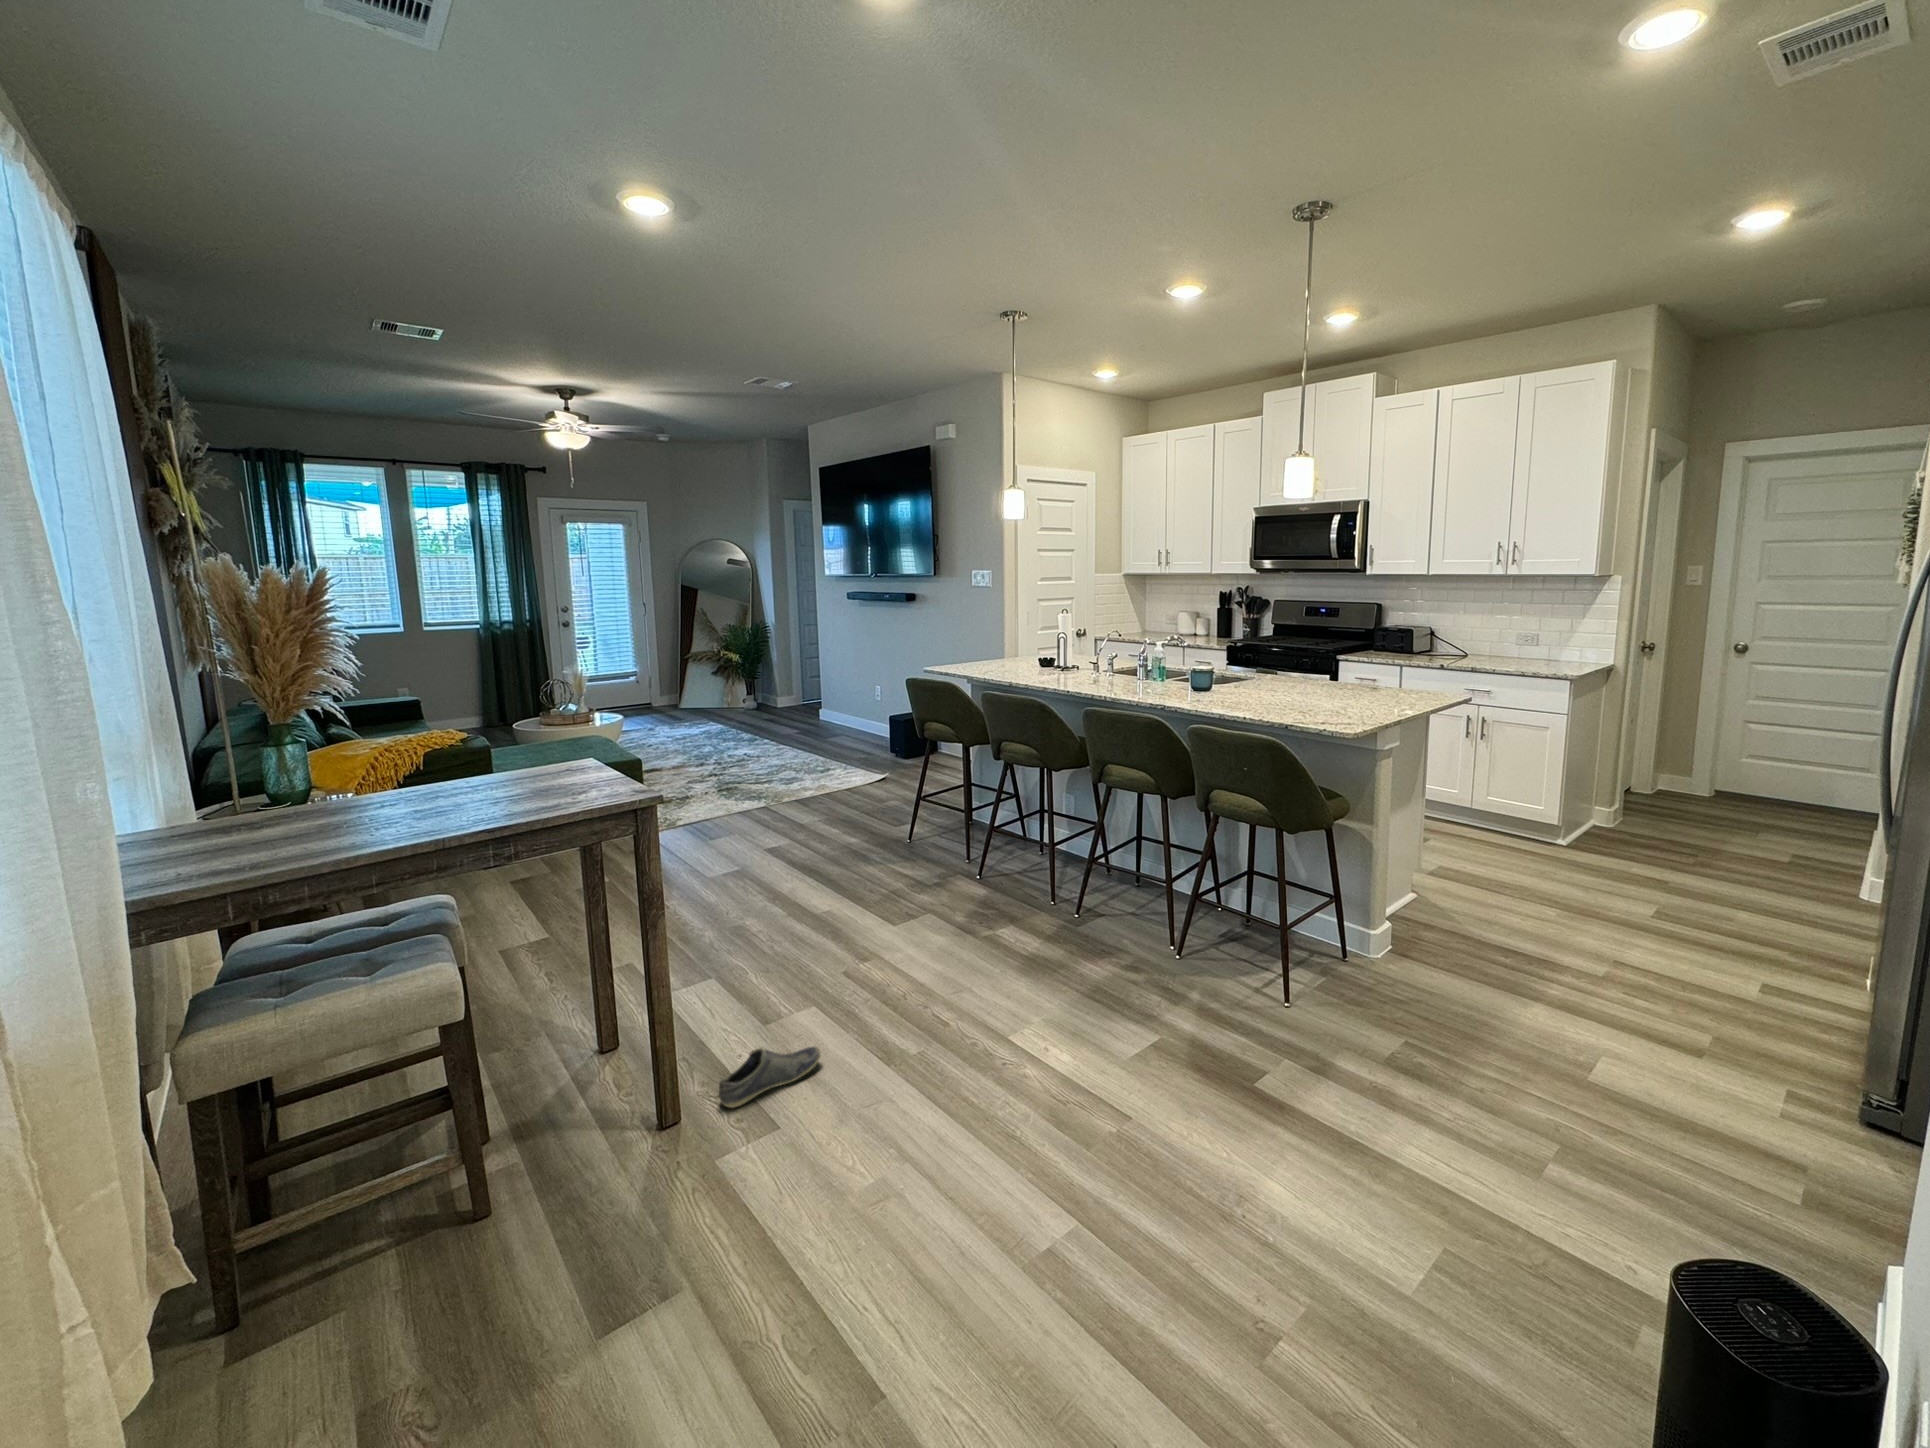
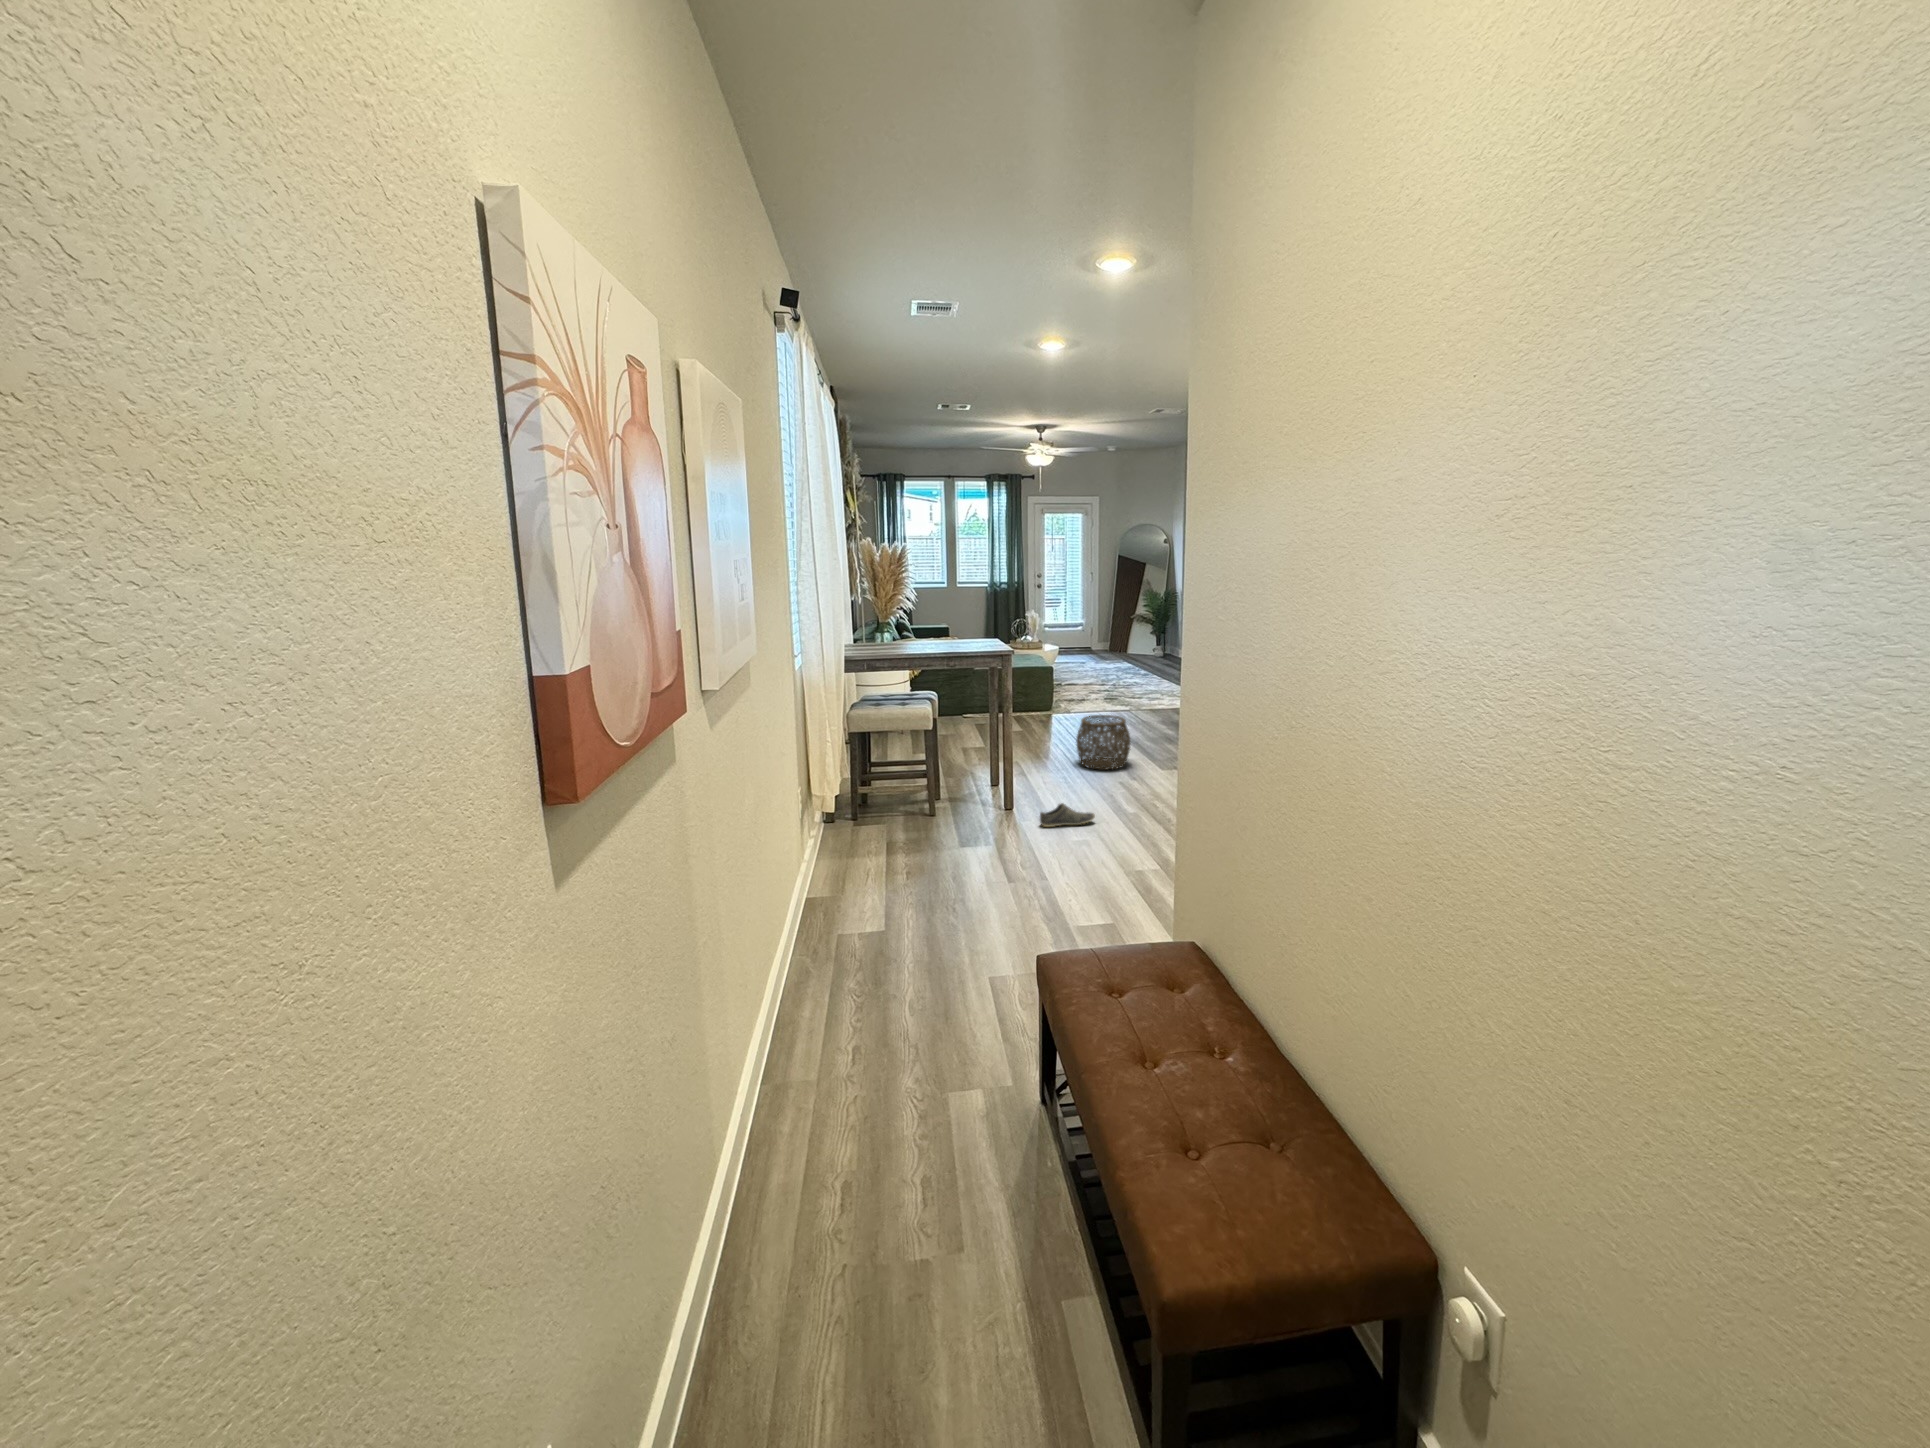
woven basket: none [719,833,813,931] -> present [1076,715,1130,770]

